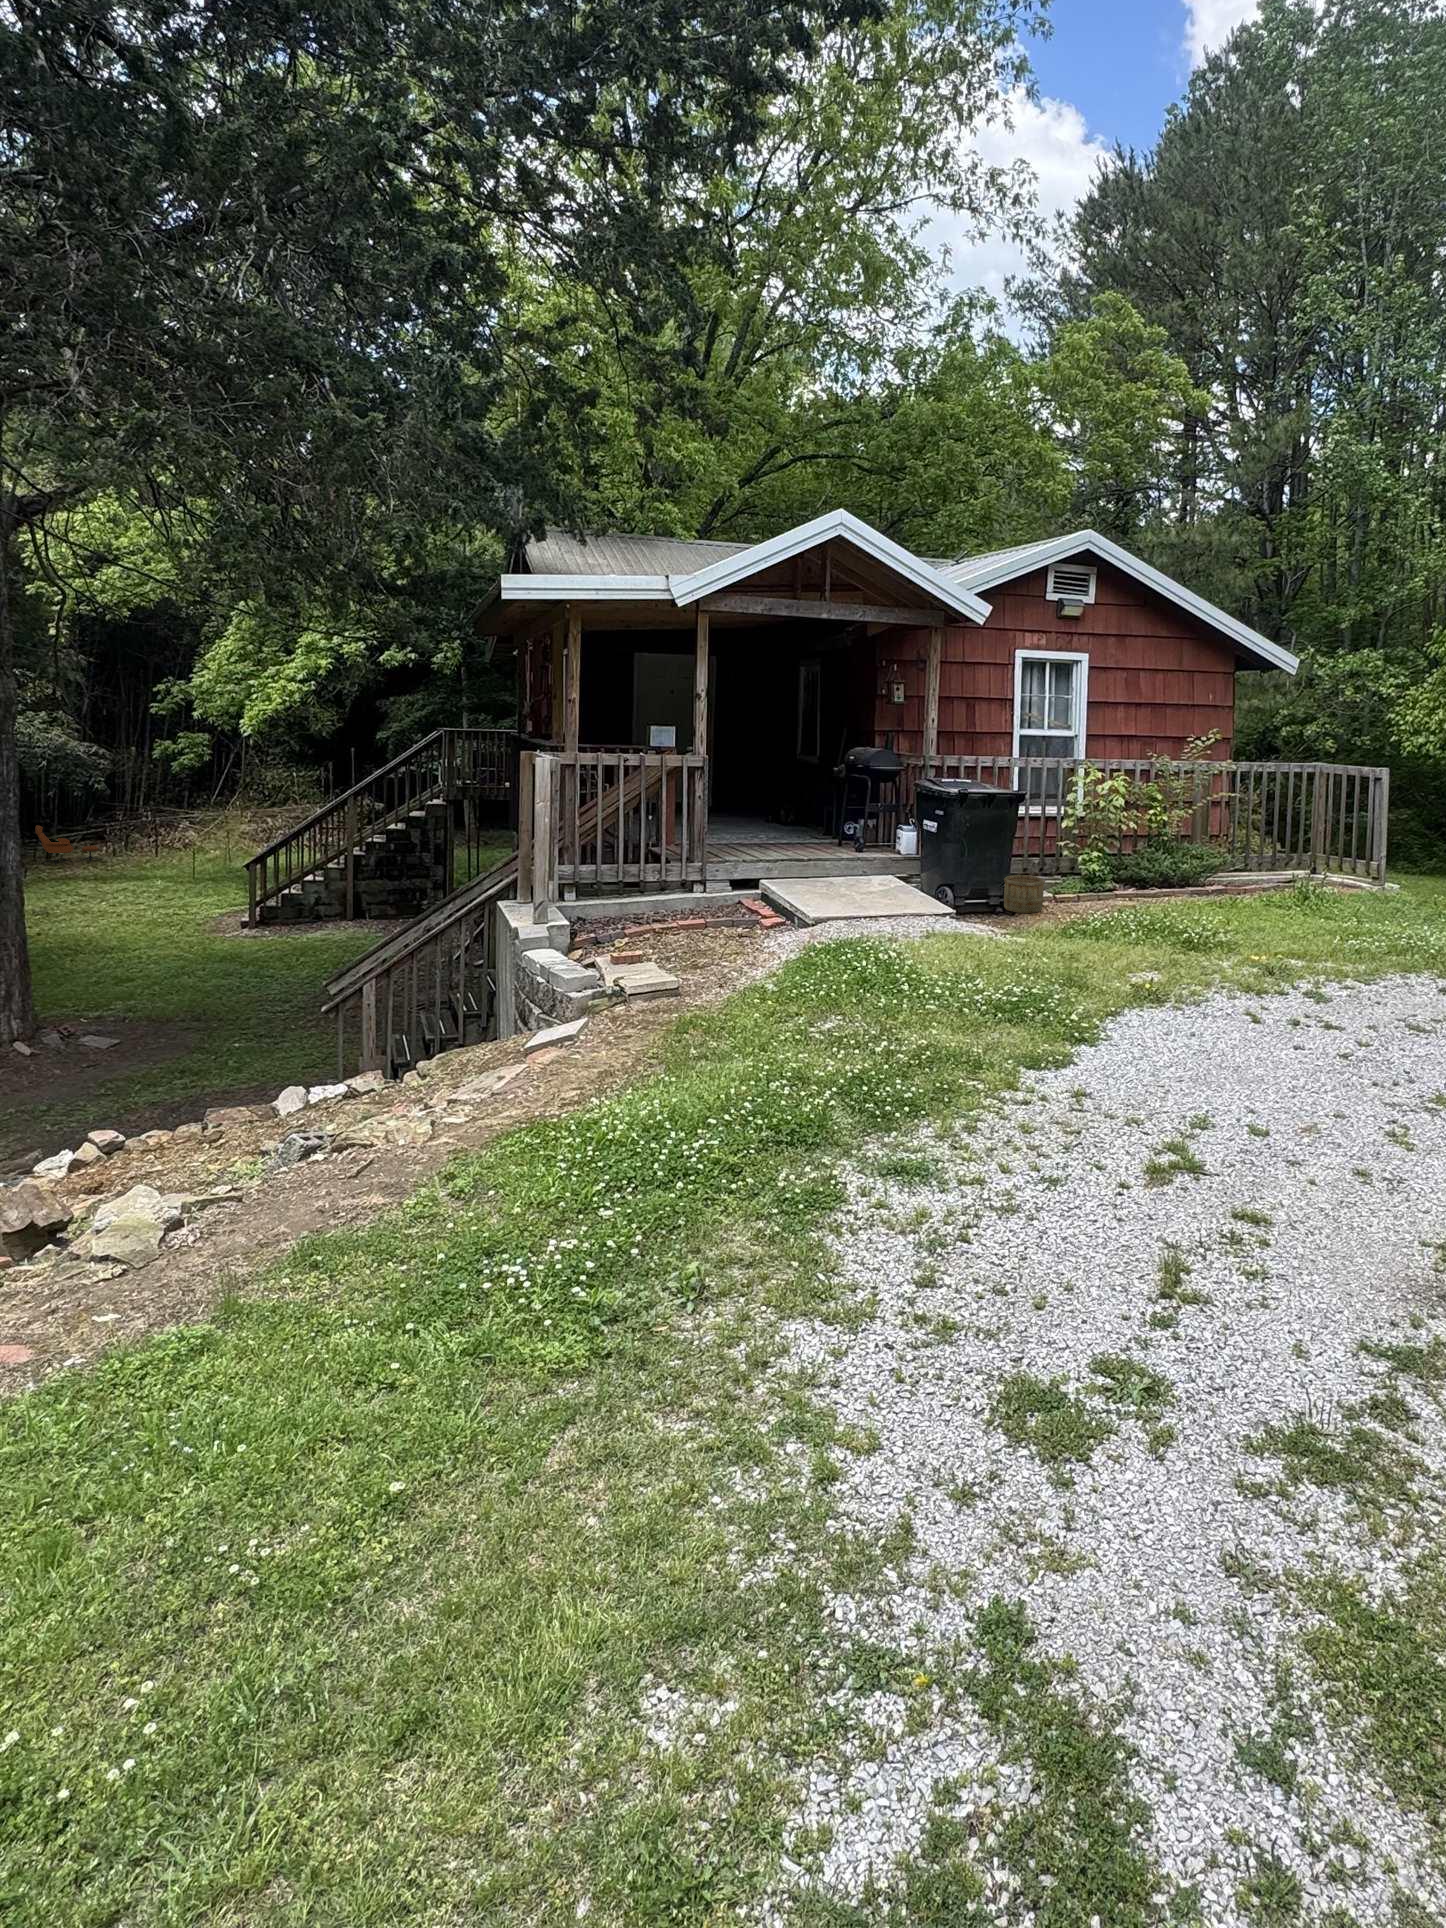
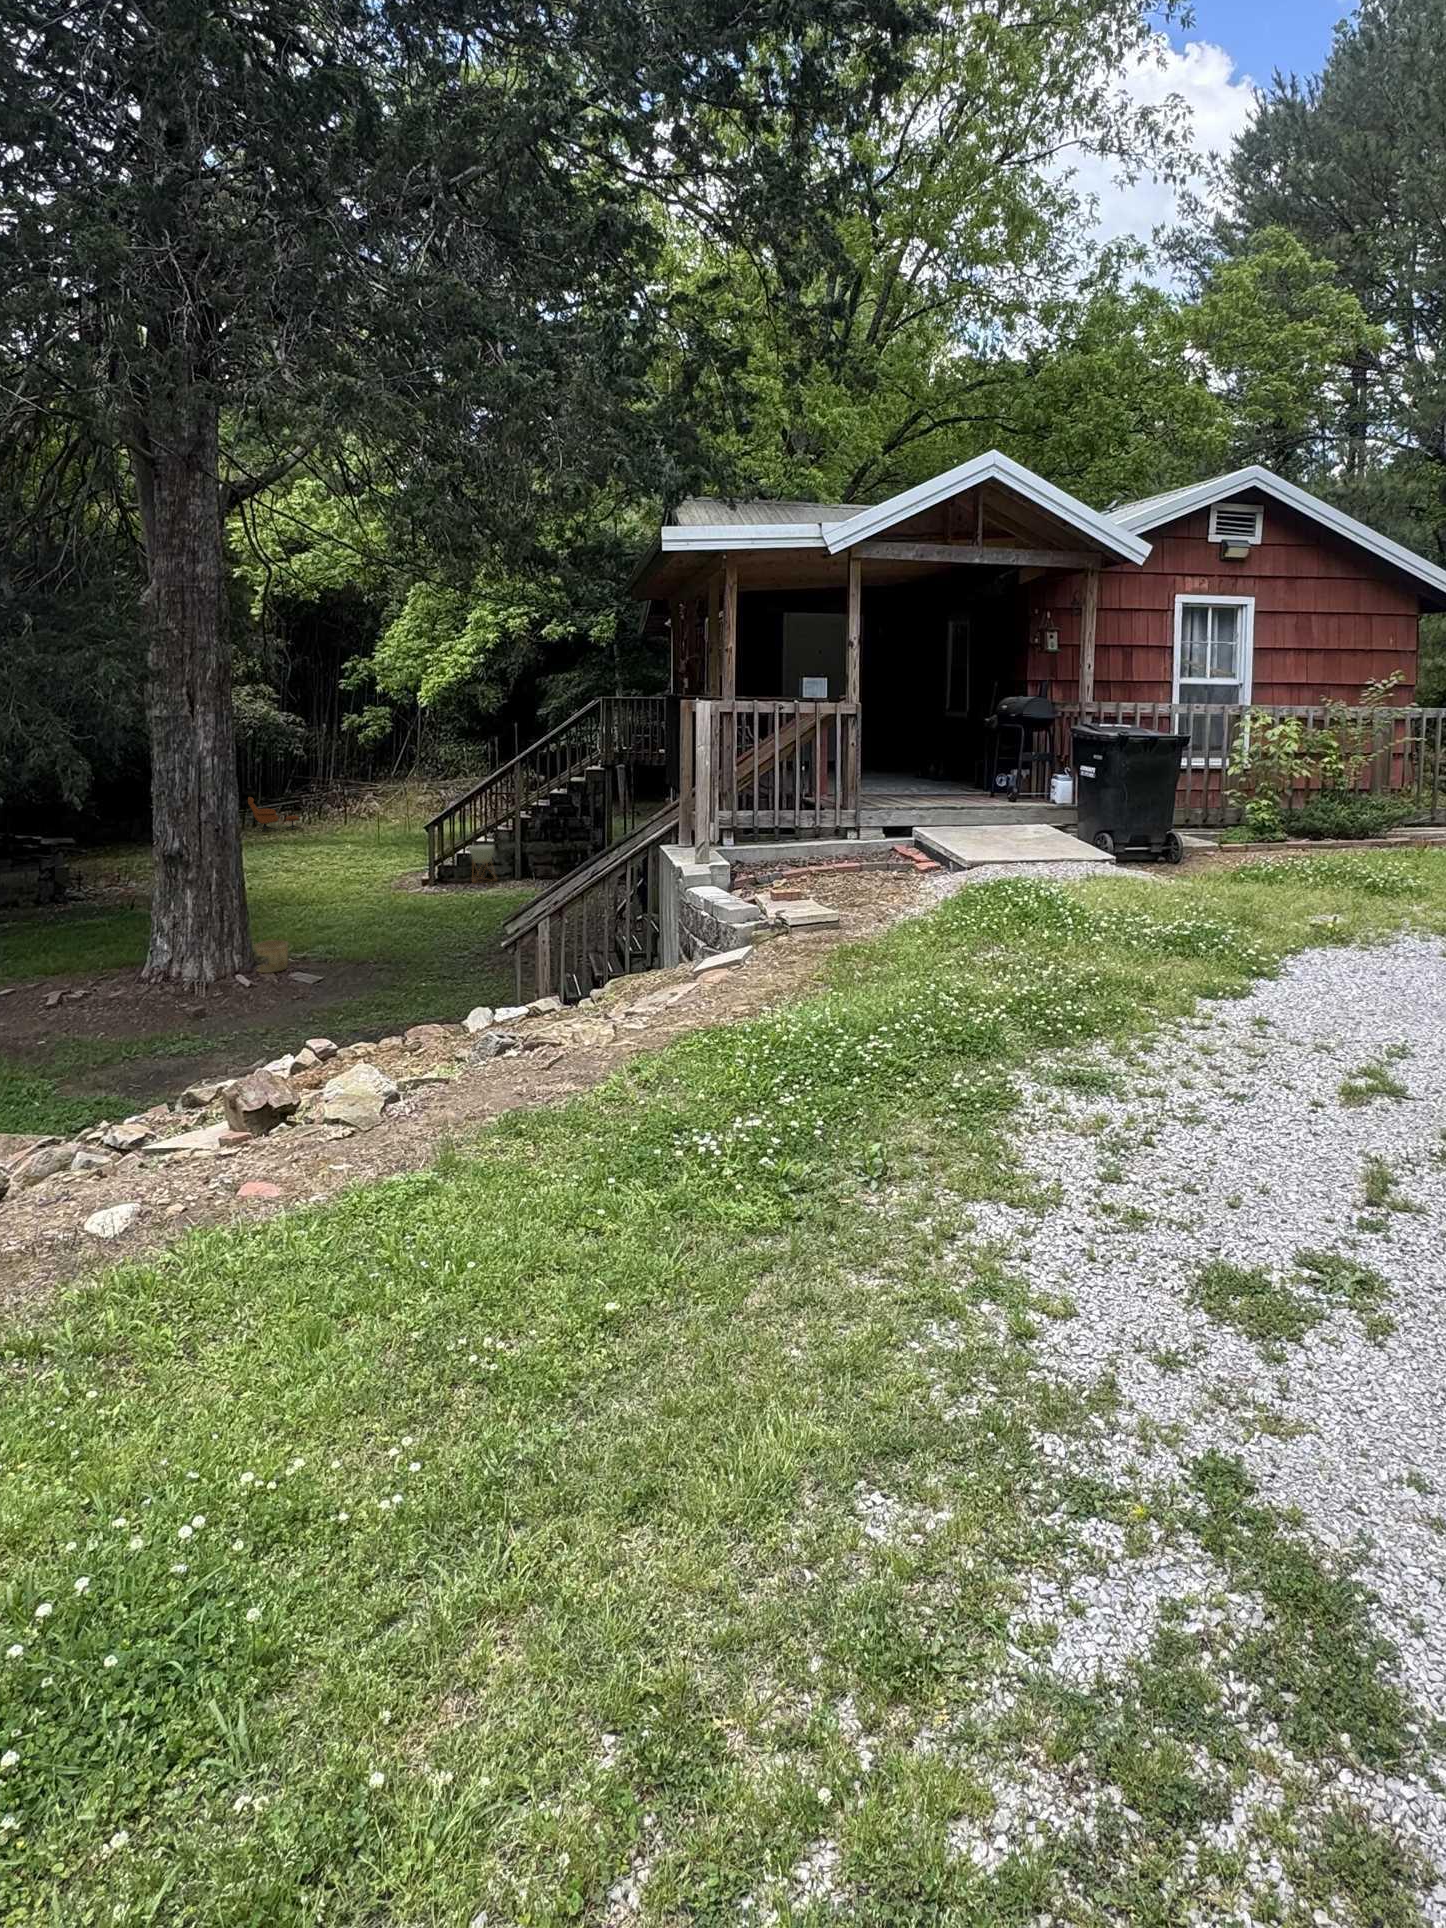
wooden bucket: present [1004,875,1045,913] -> present [254,940,288,973]
planter: none [296,883,327,924] -> present [470,845,494,883]

